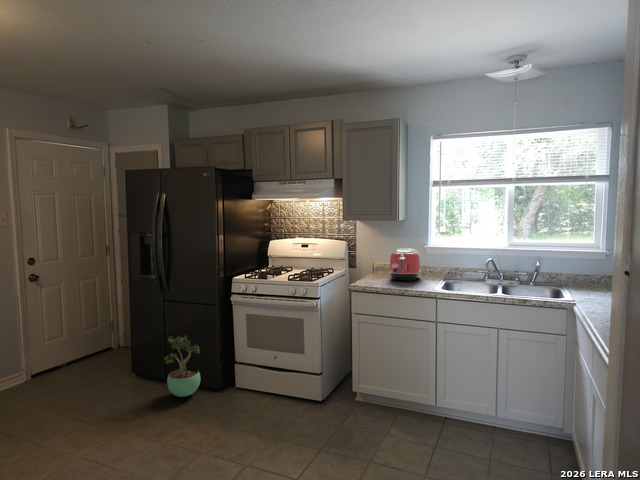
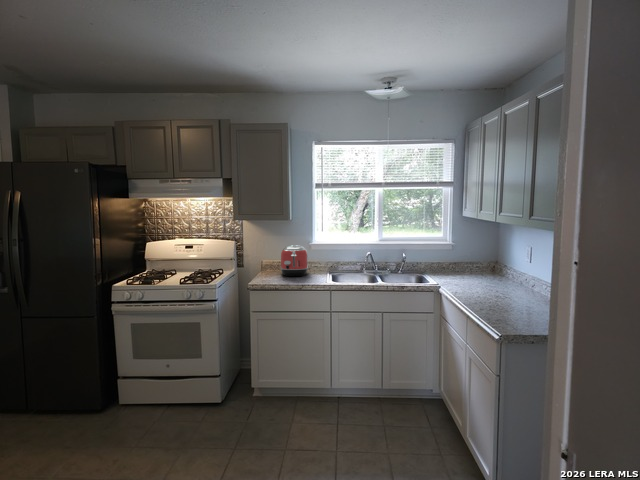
potted plant: present [164,335,201,397] -> none [19,359,73,433]

